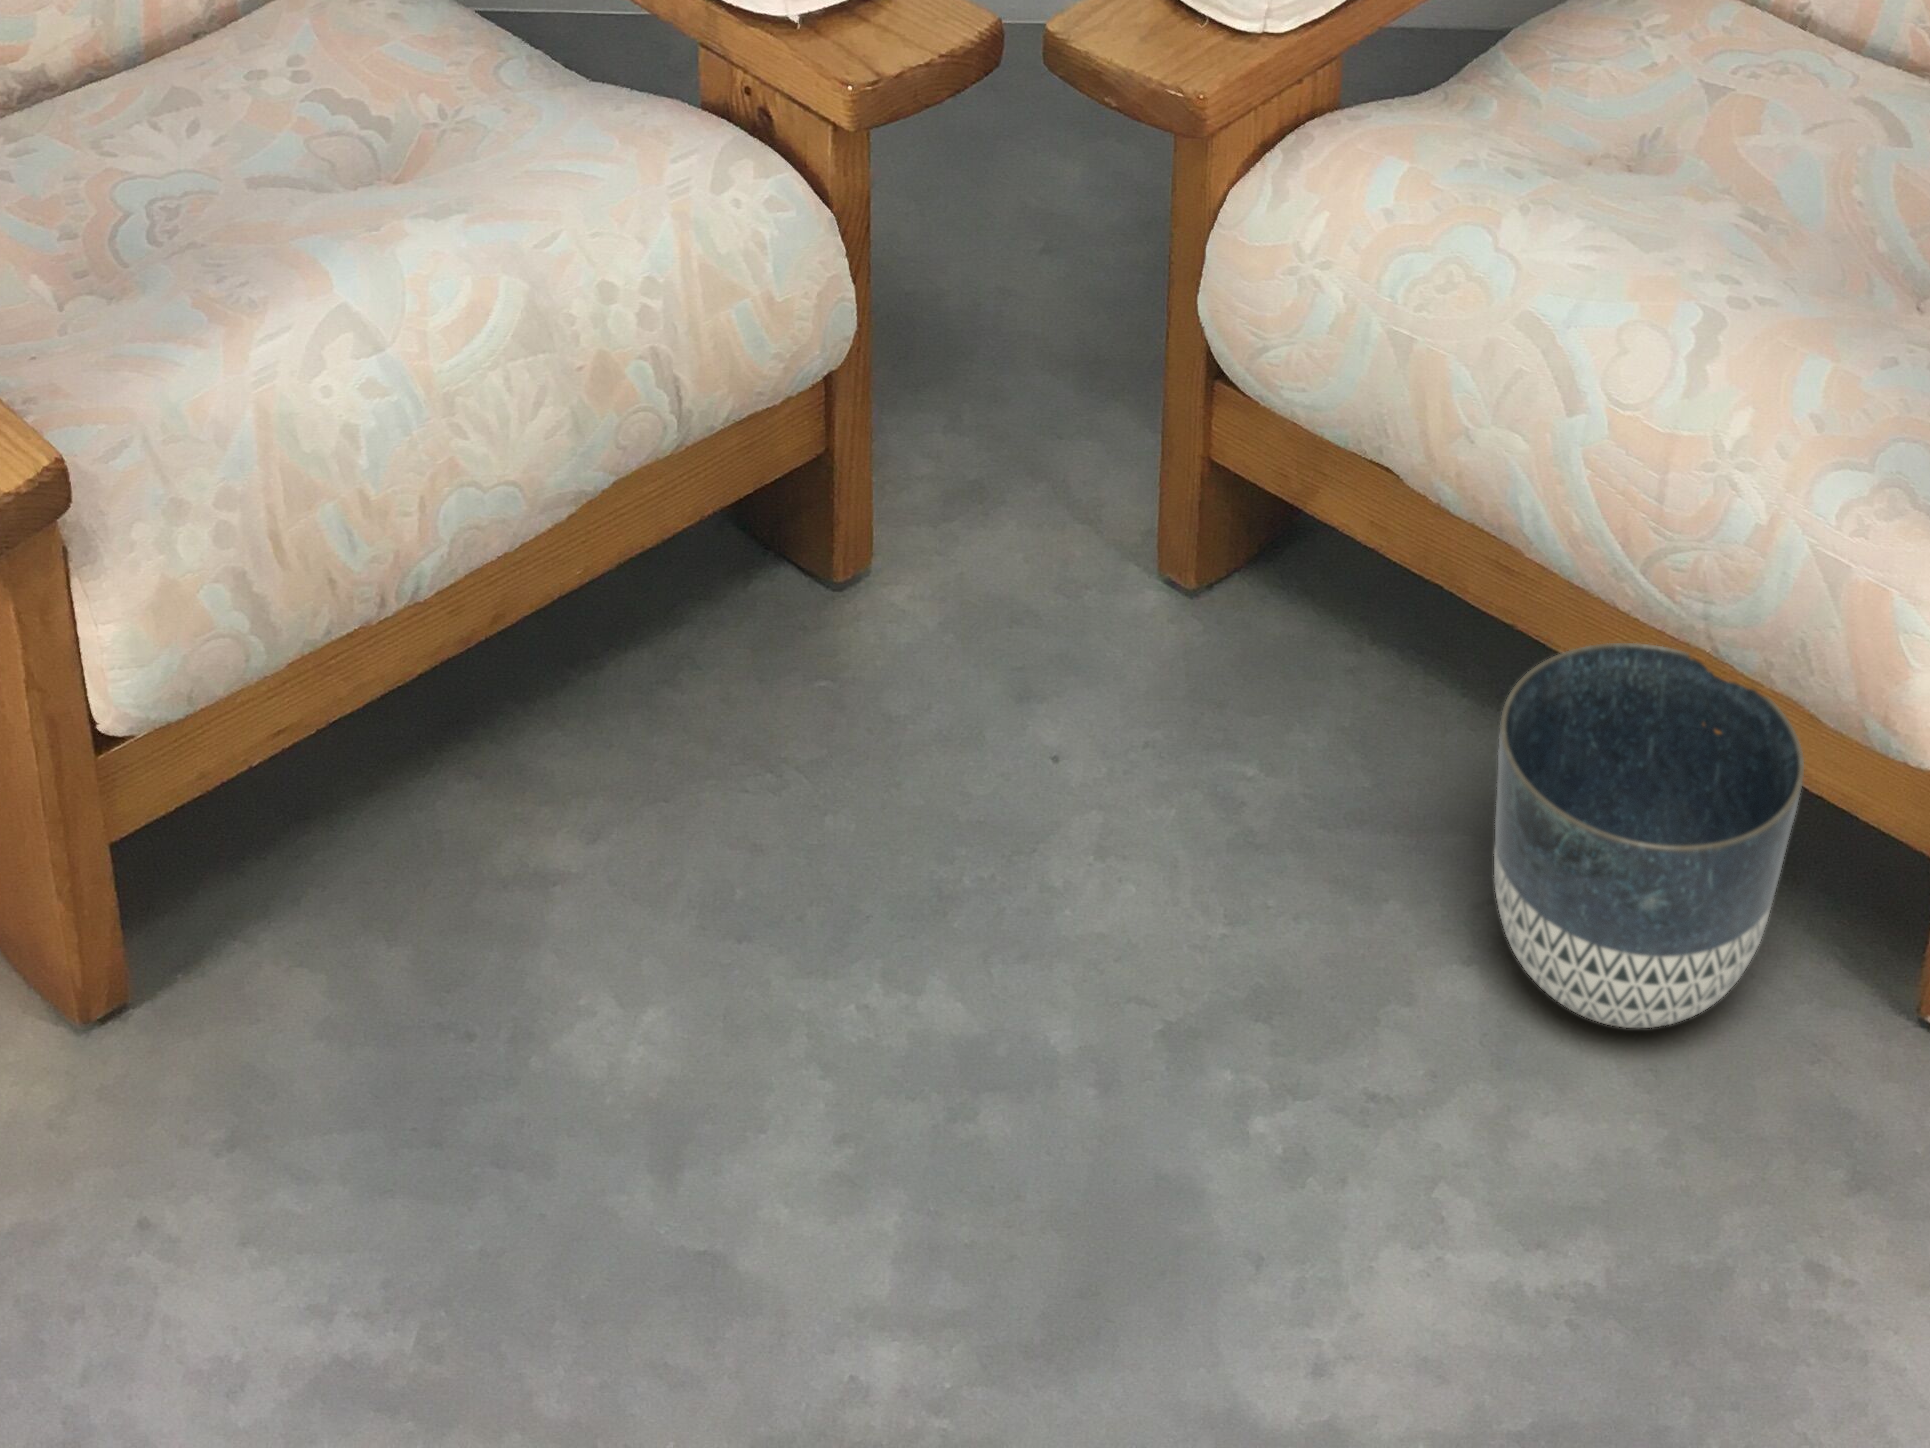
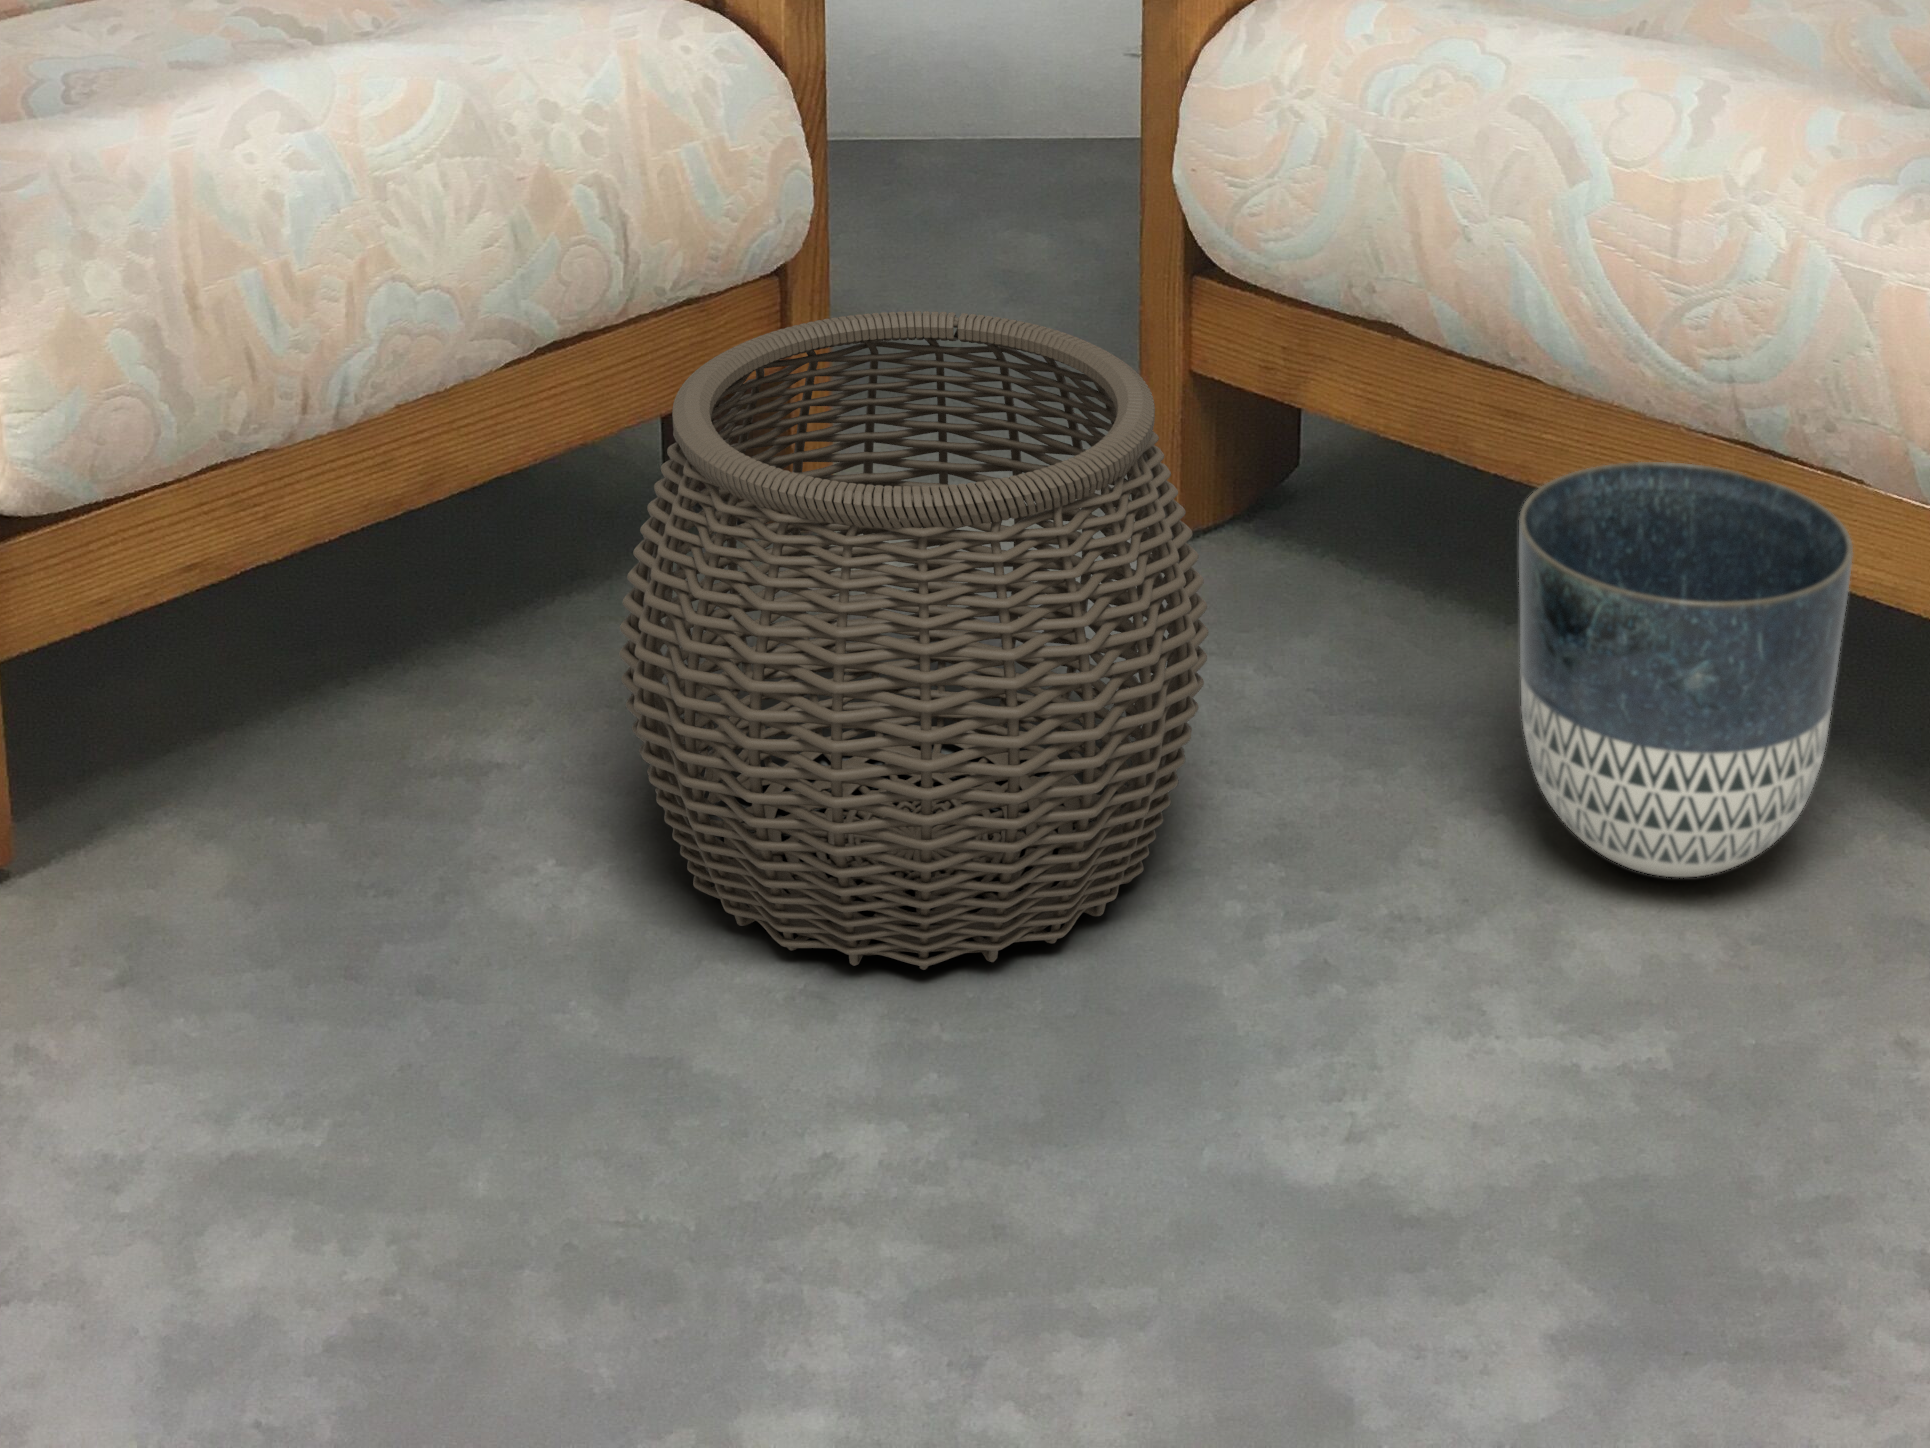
woven basket: none [677,490,1212,1119] -> present [619,311,1209,970]

